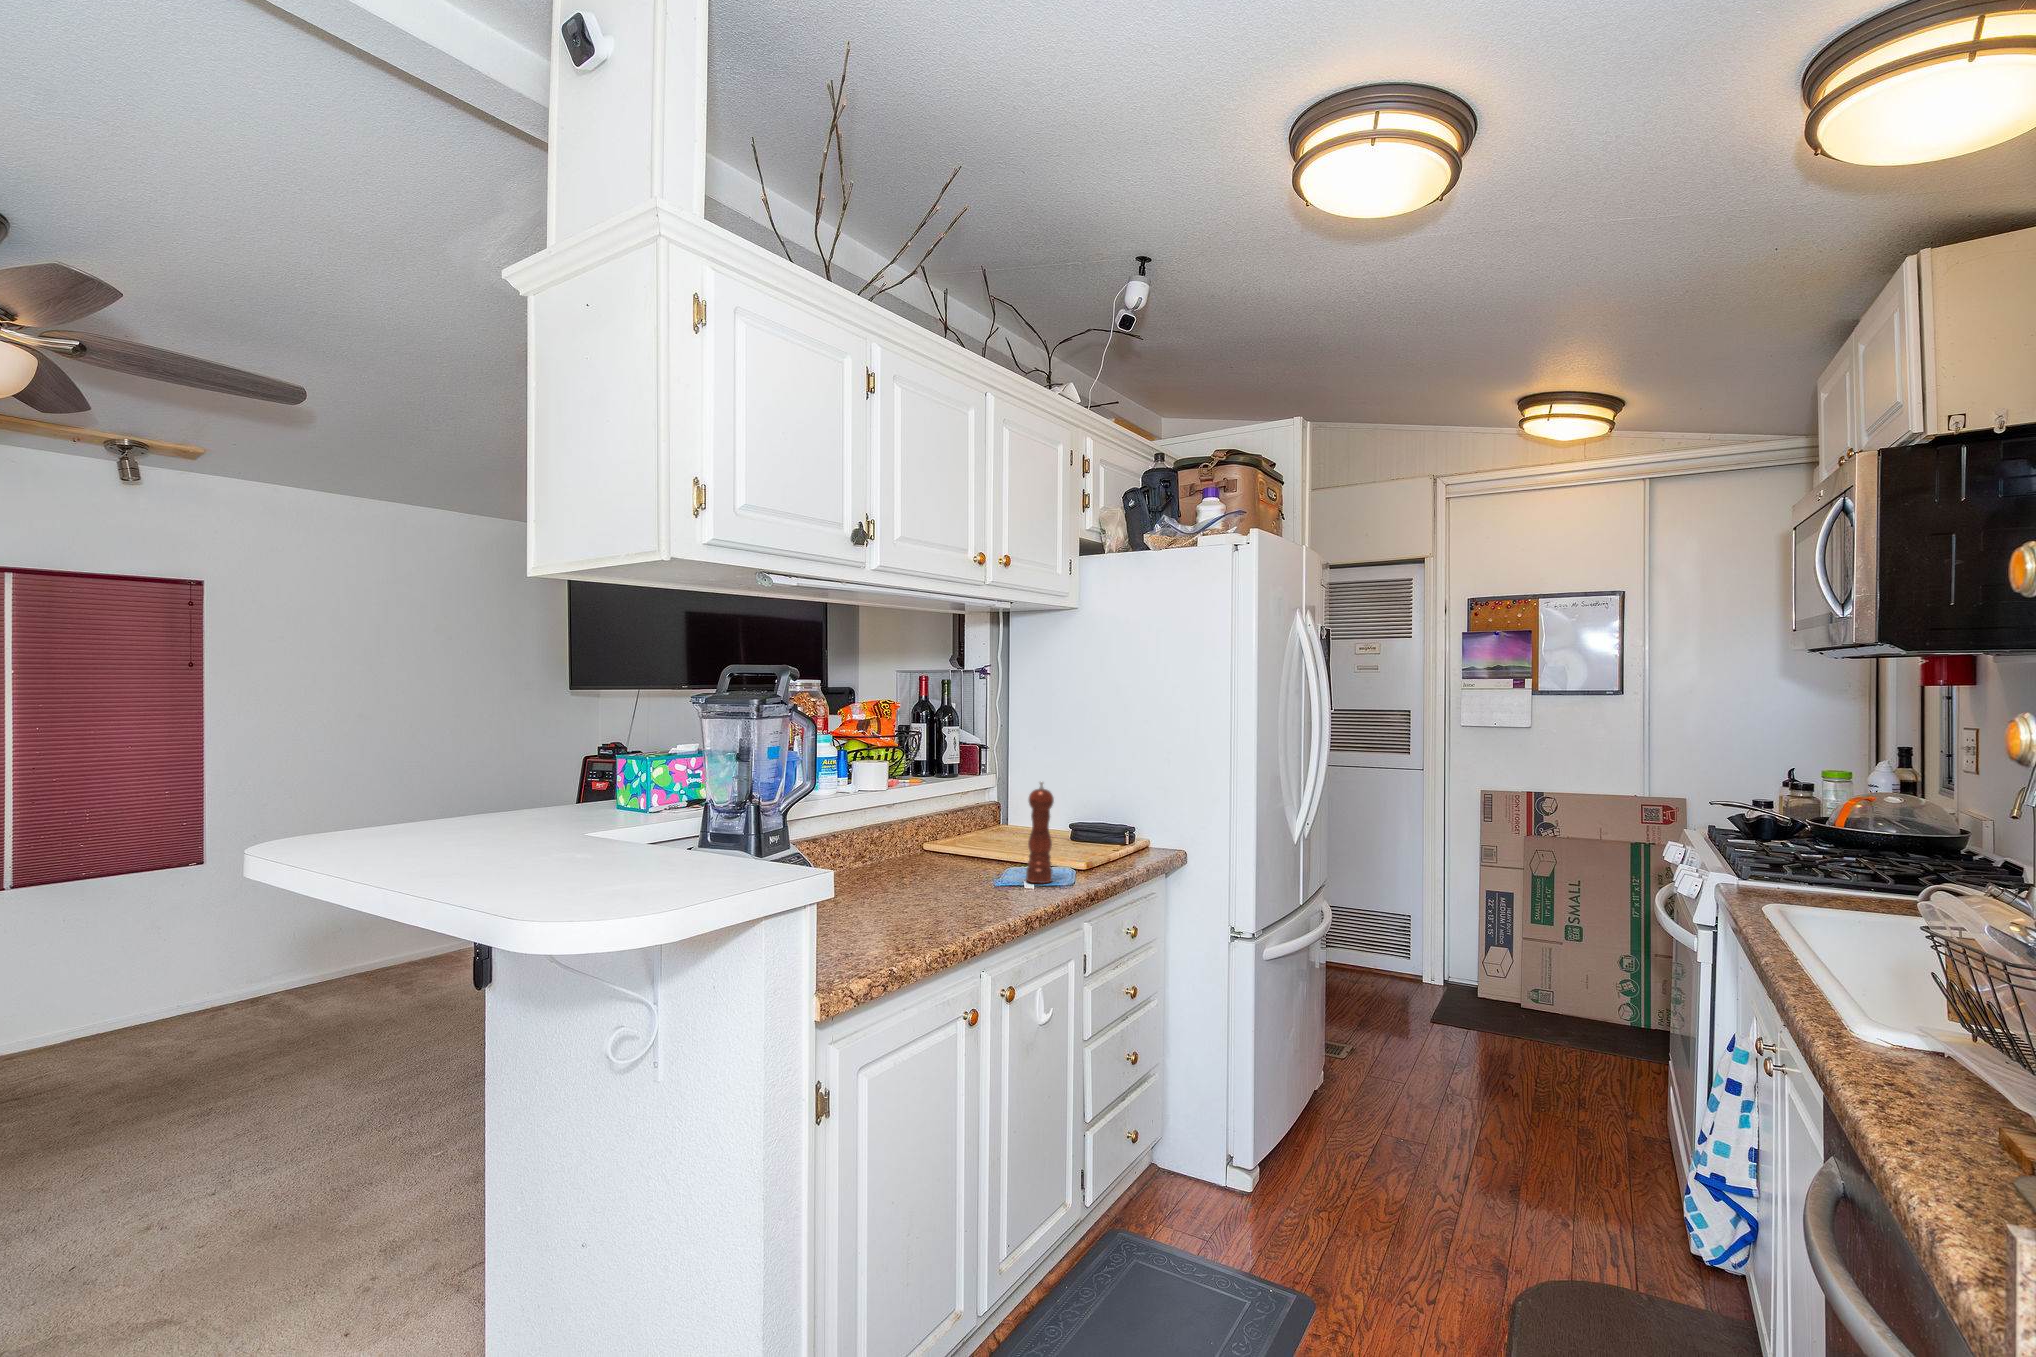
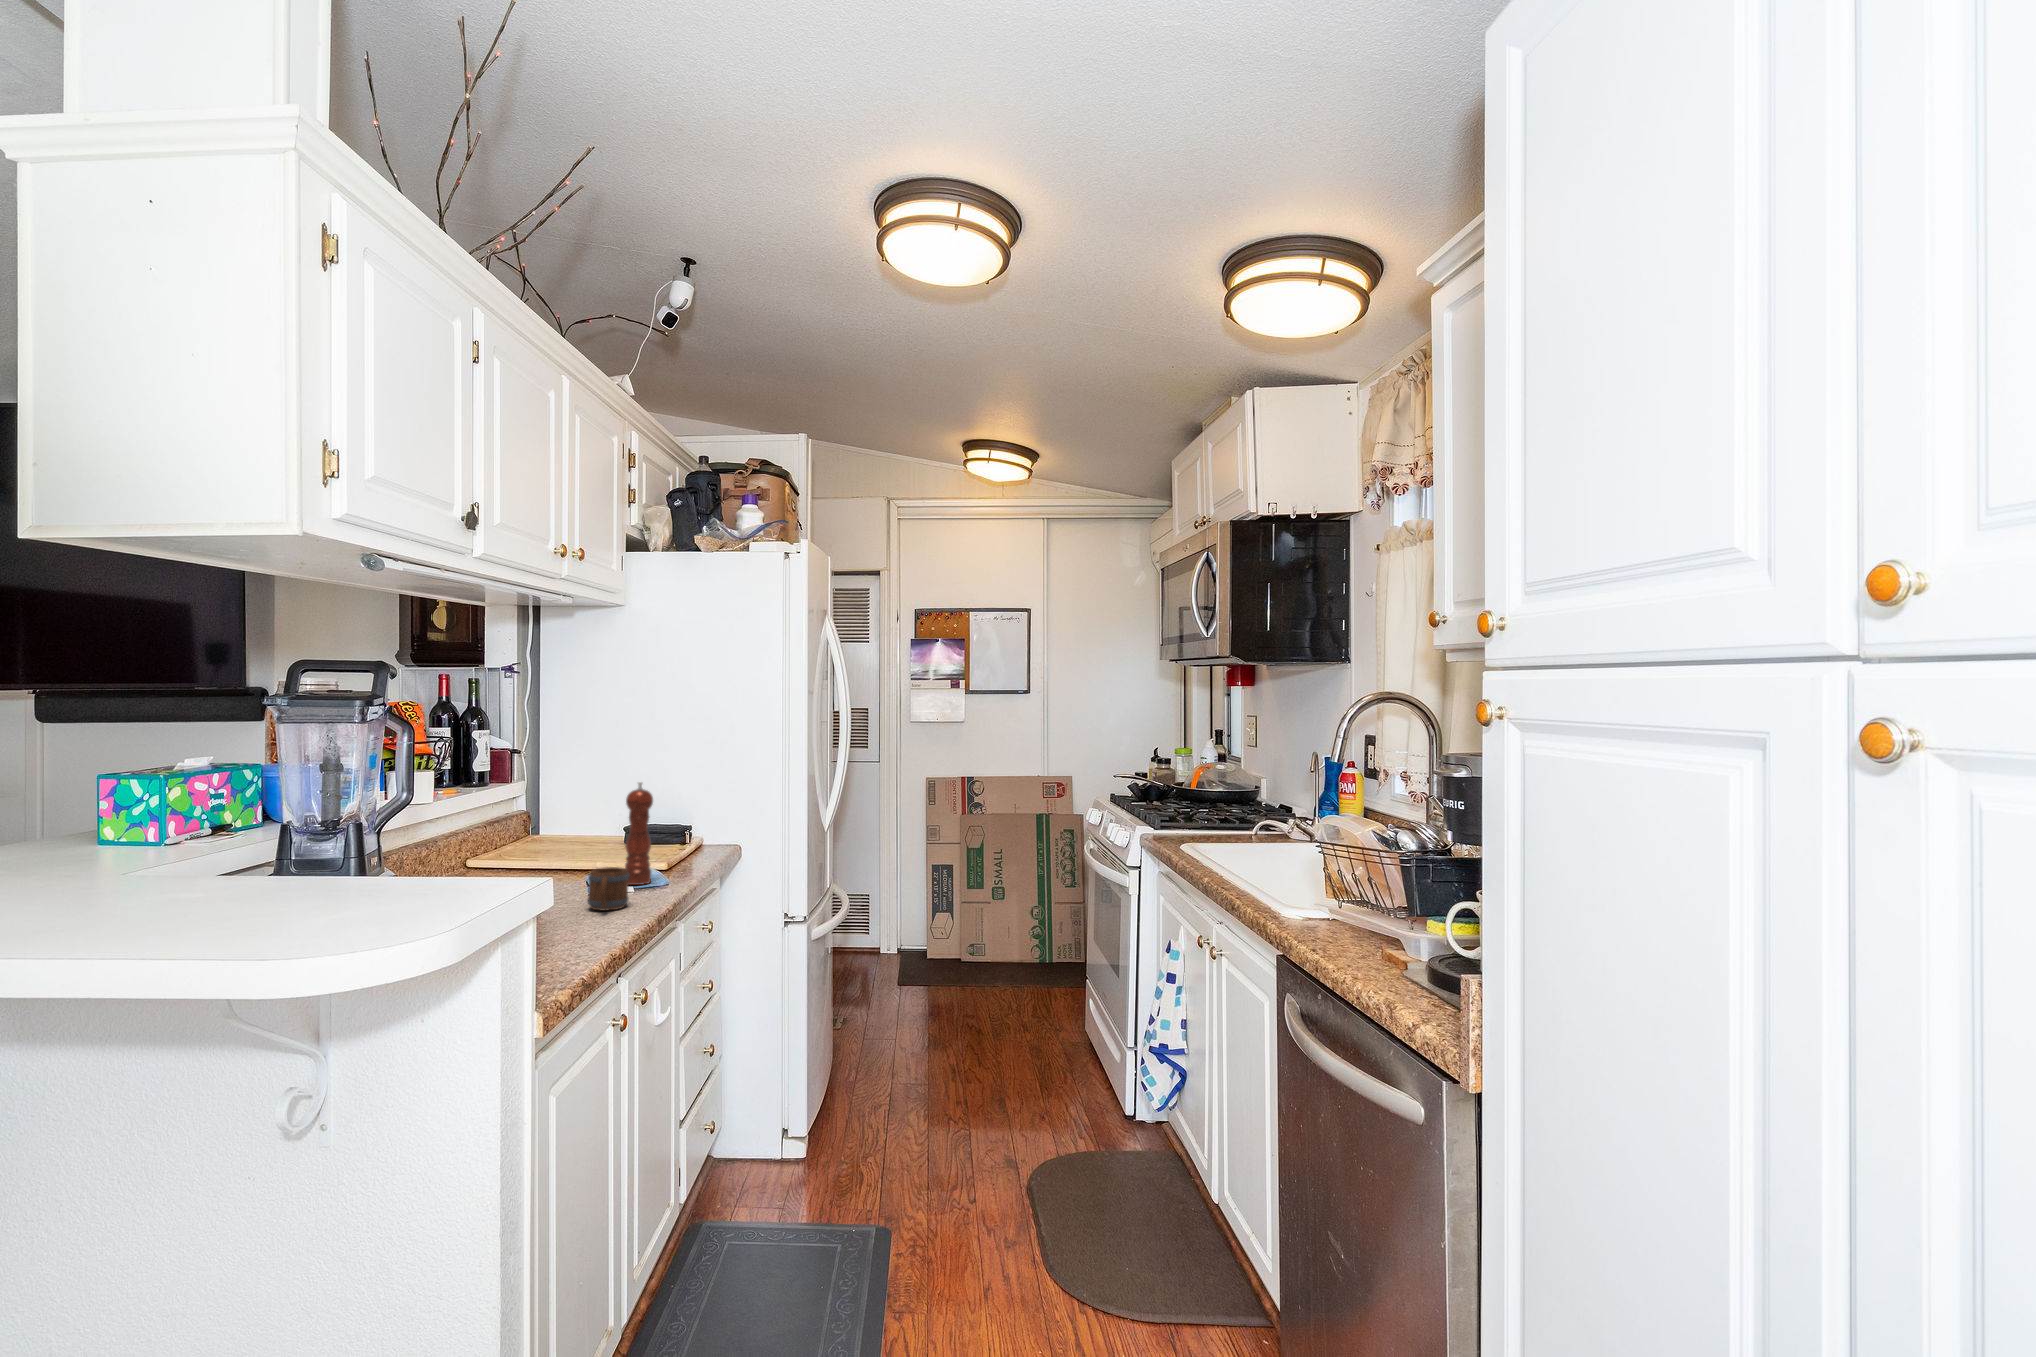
mug: none [966,864,1004,907] -> present [588,867,629,911]

